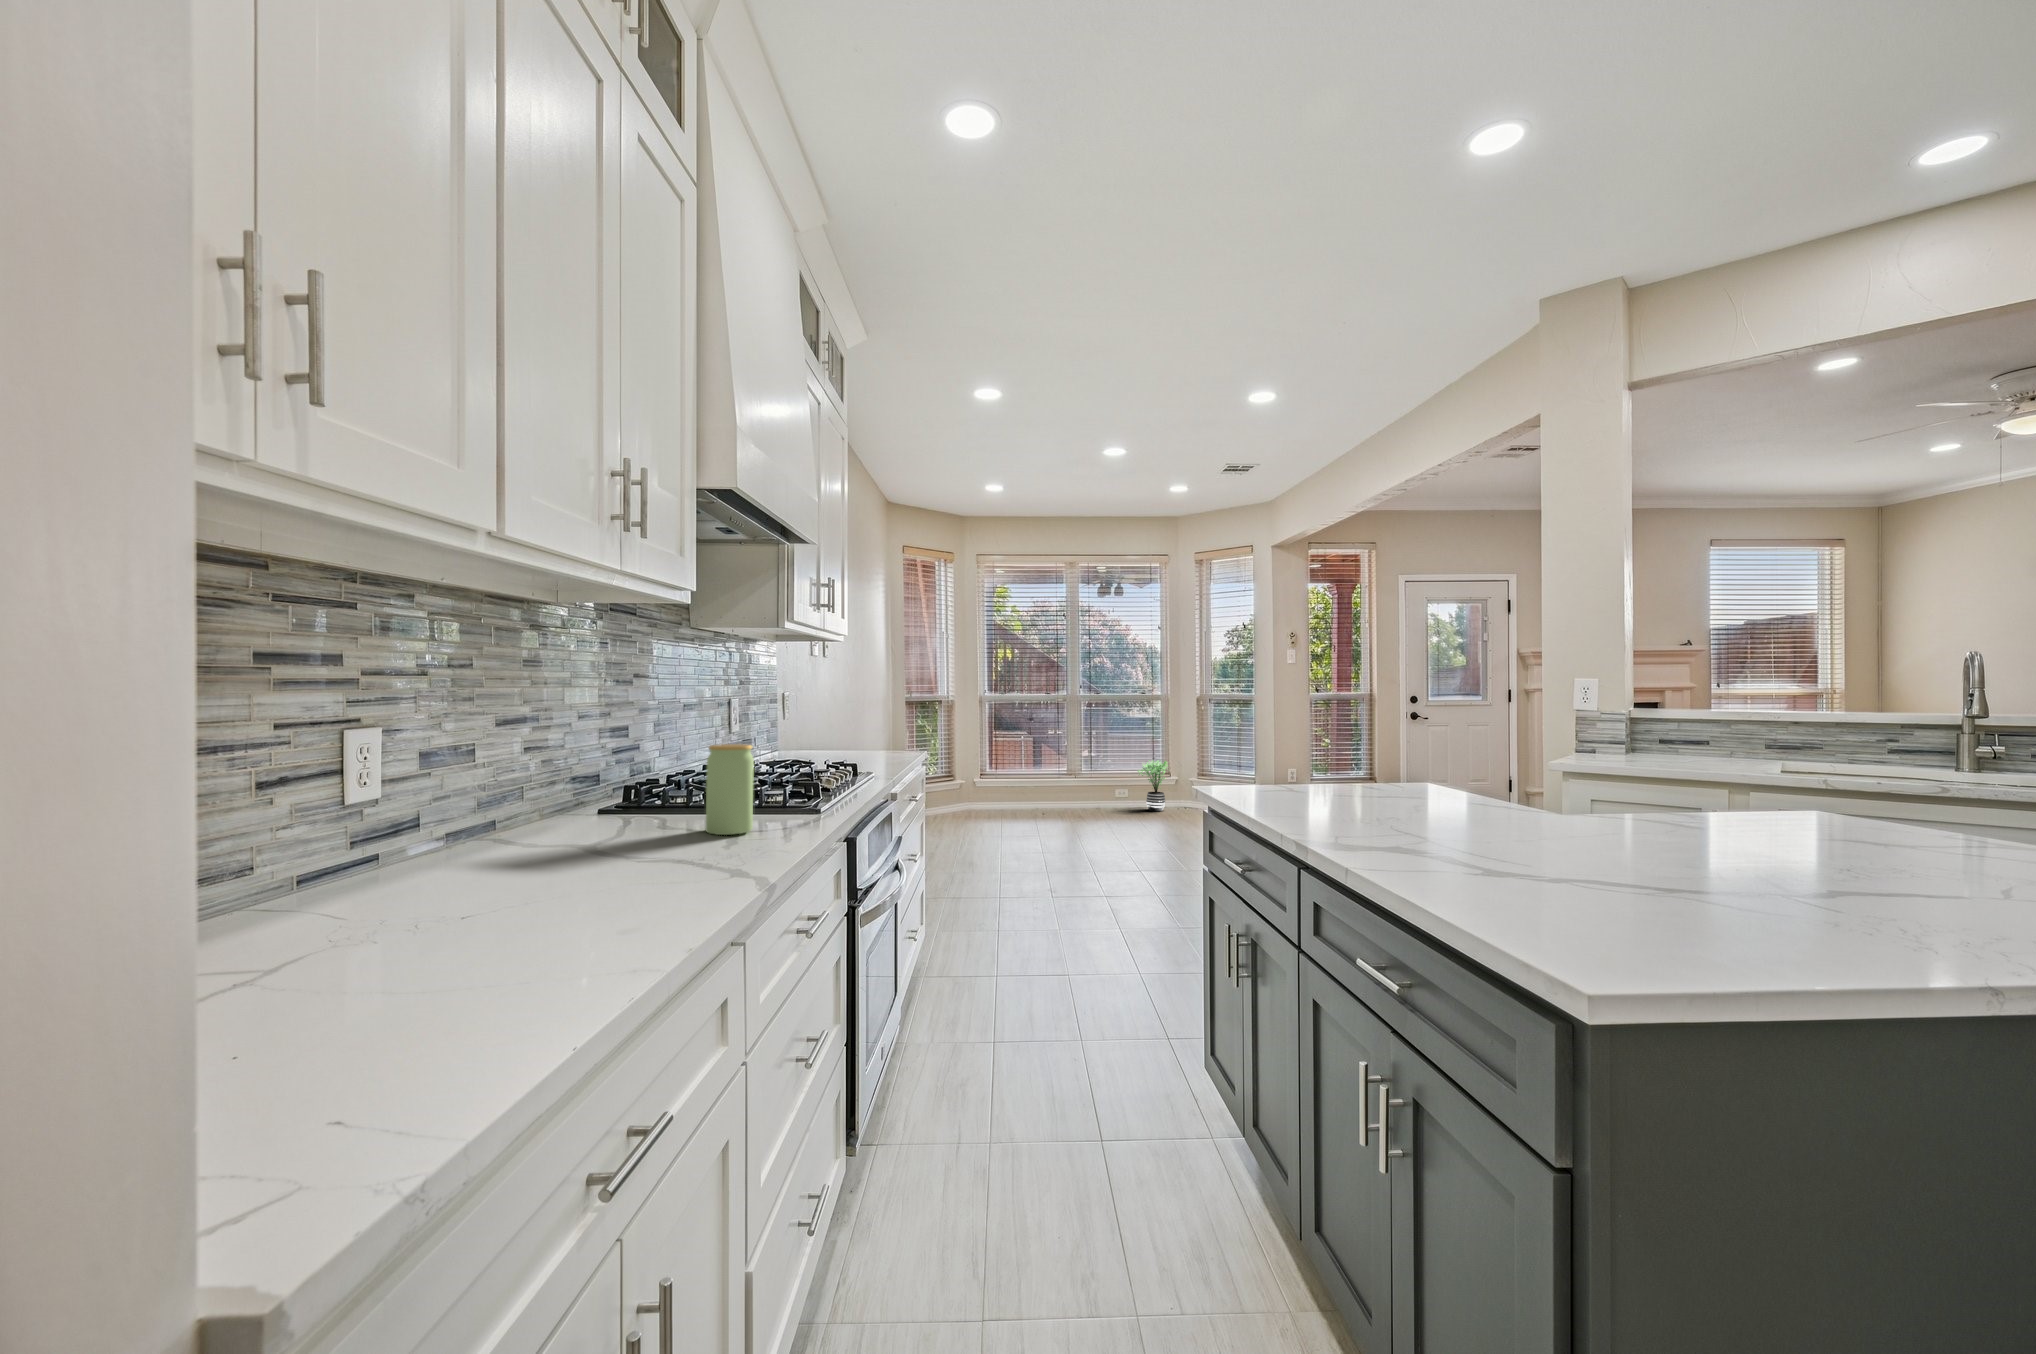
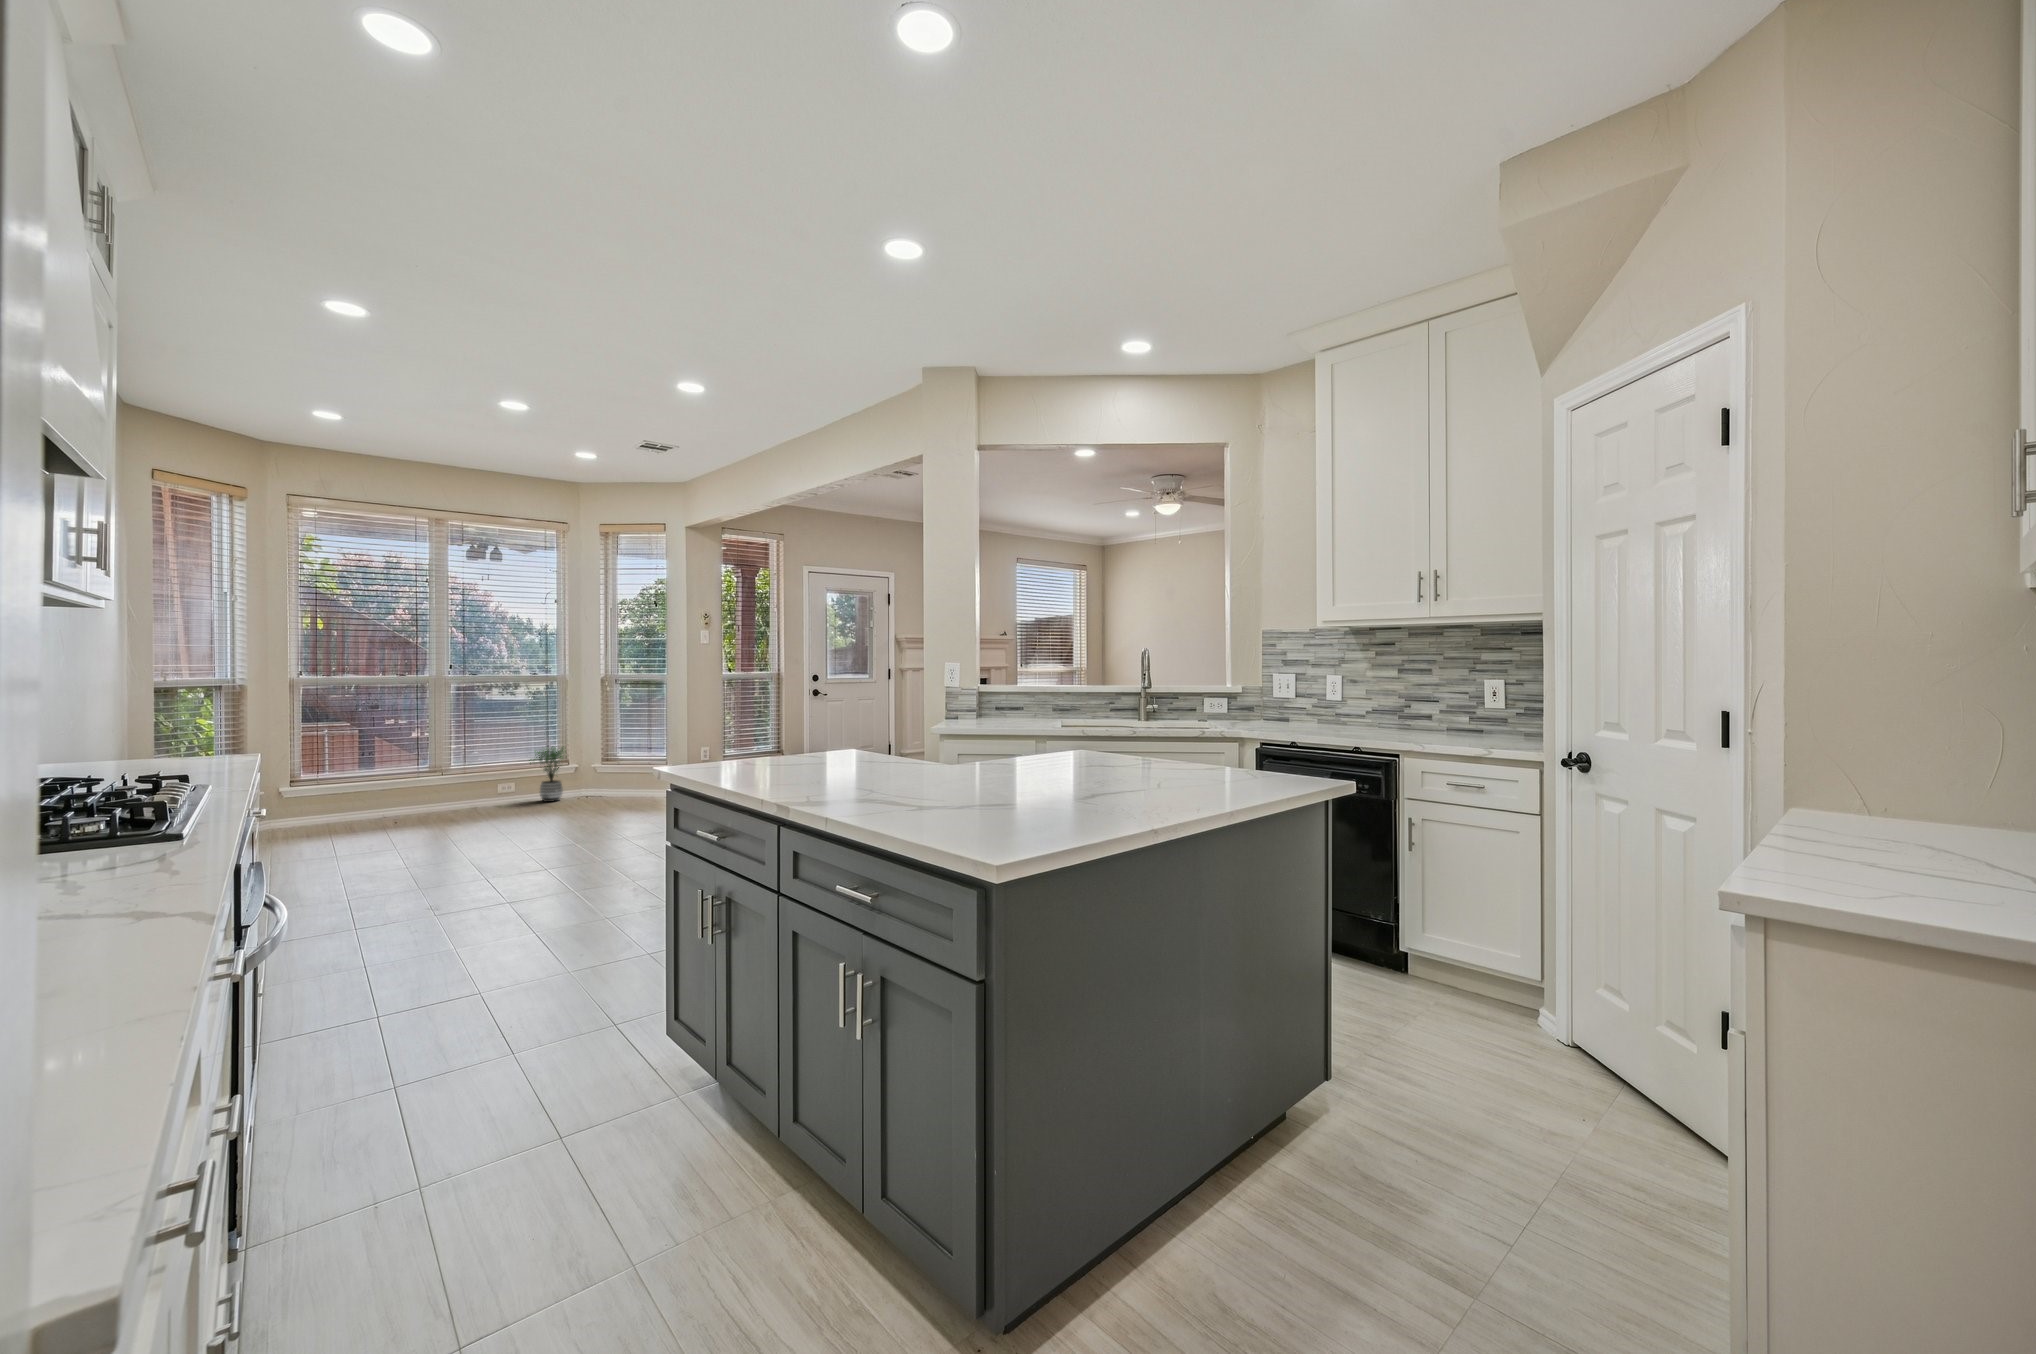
jar: present [706,744,754,835] -> none [104,762,180,874]

